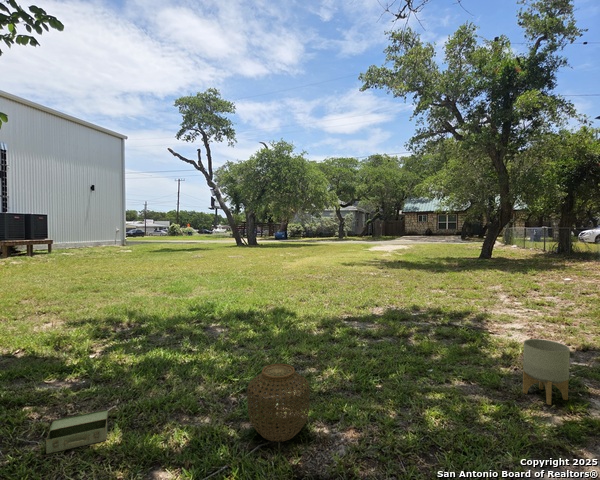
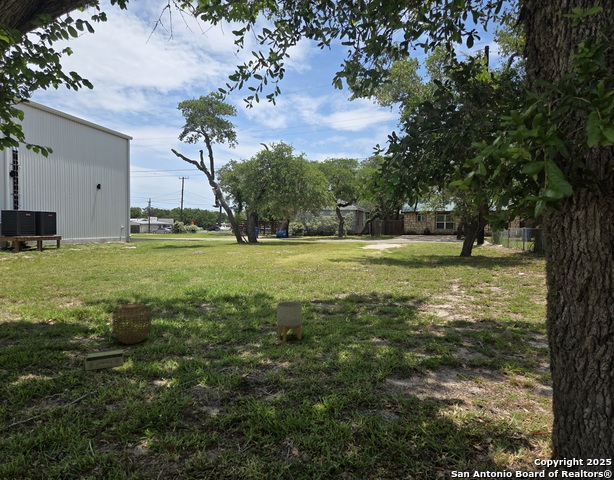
planter: present [523,339,570,405] -> present [277,301,302,342]
woven basket: present [247,364,310,442] -> present [112,303,151,344]

